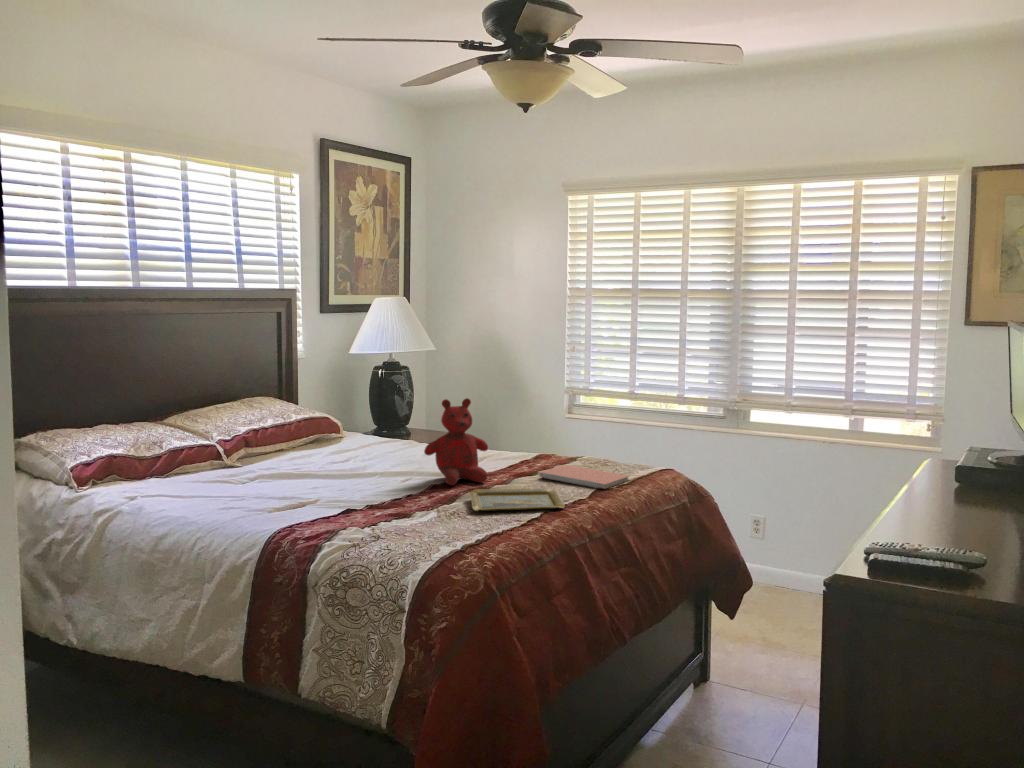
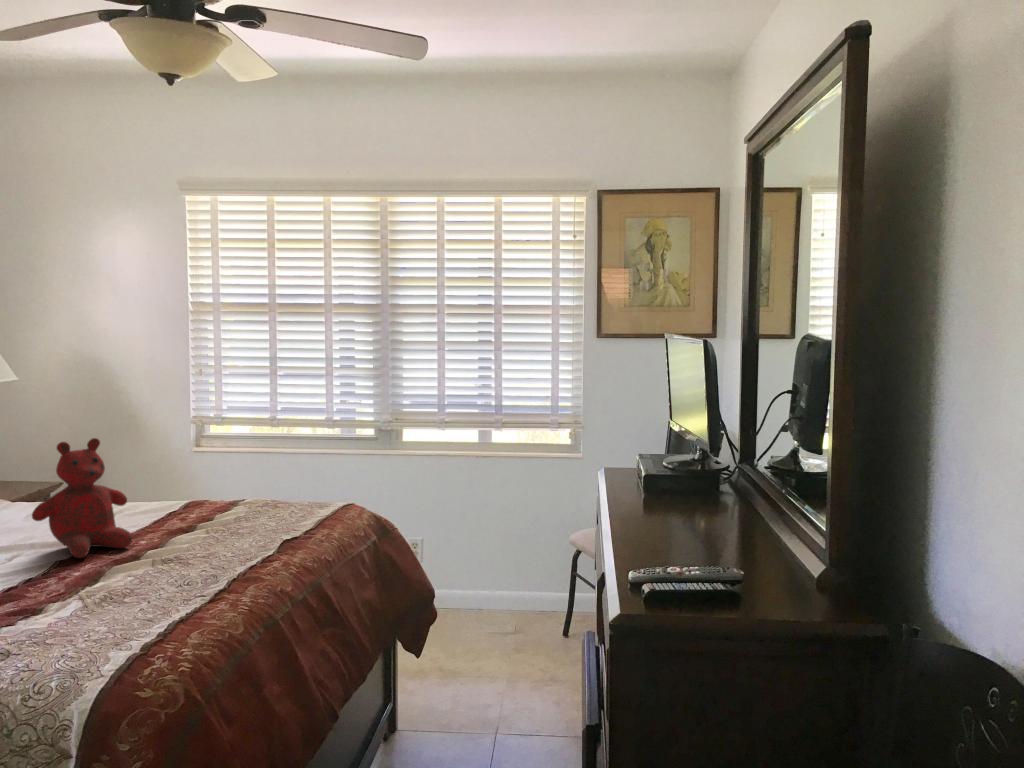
notebook: present [539,465,629,489] -> none [202,510,318,534]
tray: present [469,488,565,511] -> none [114,543,258,591]

